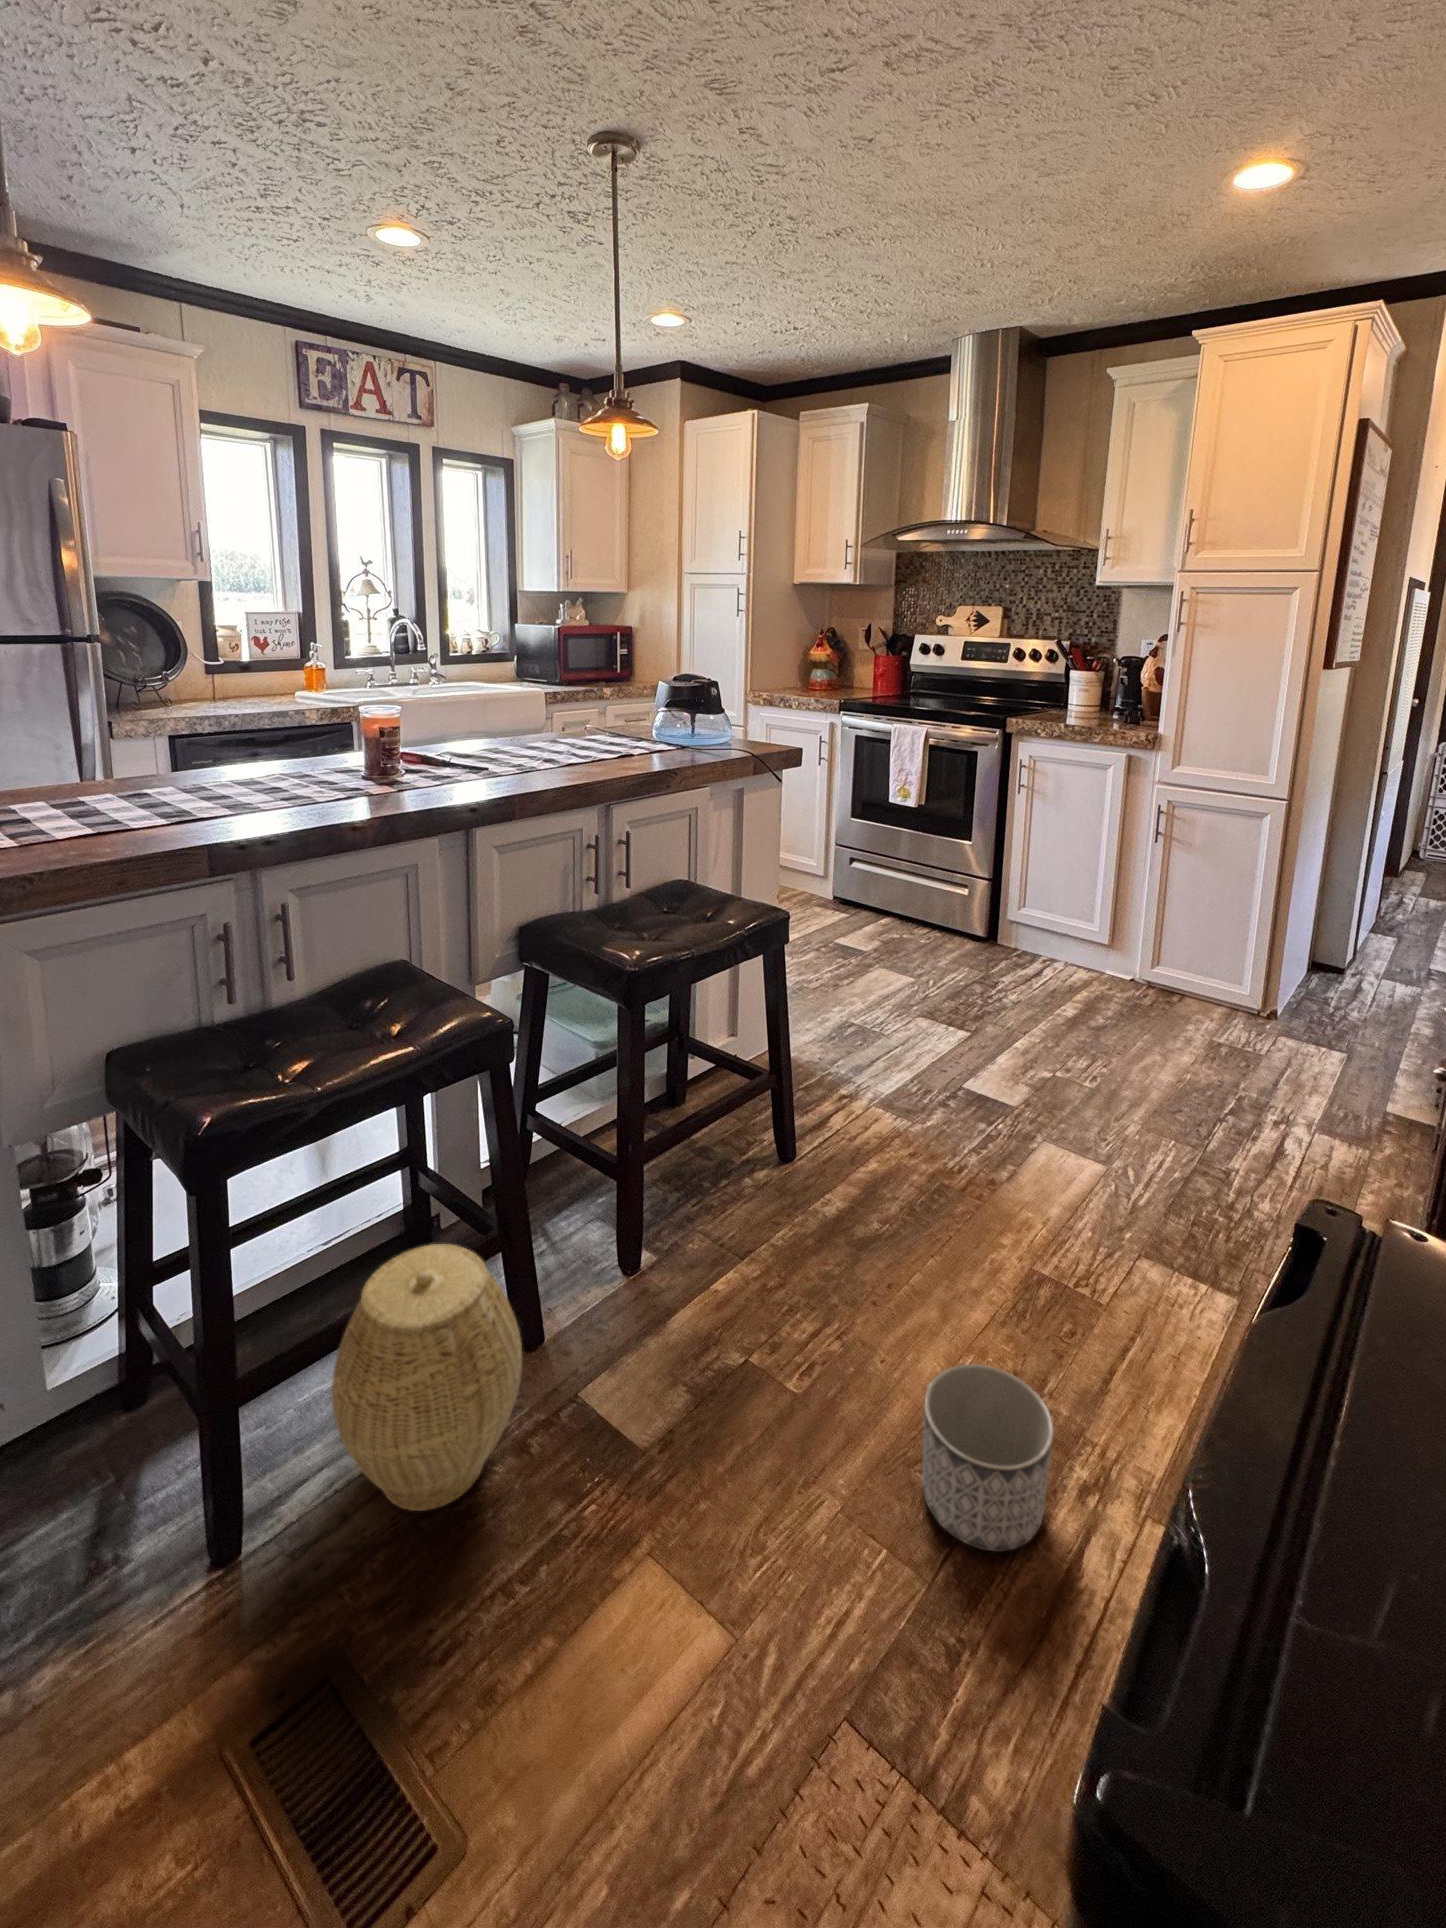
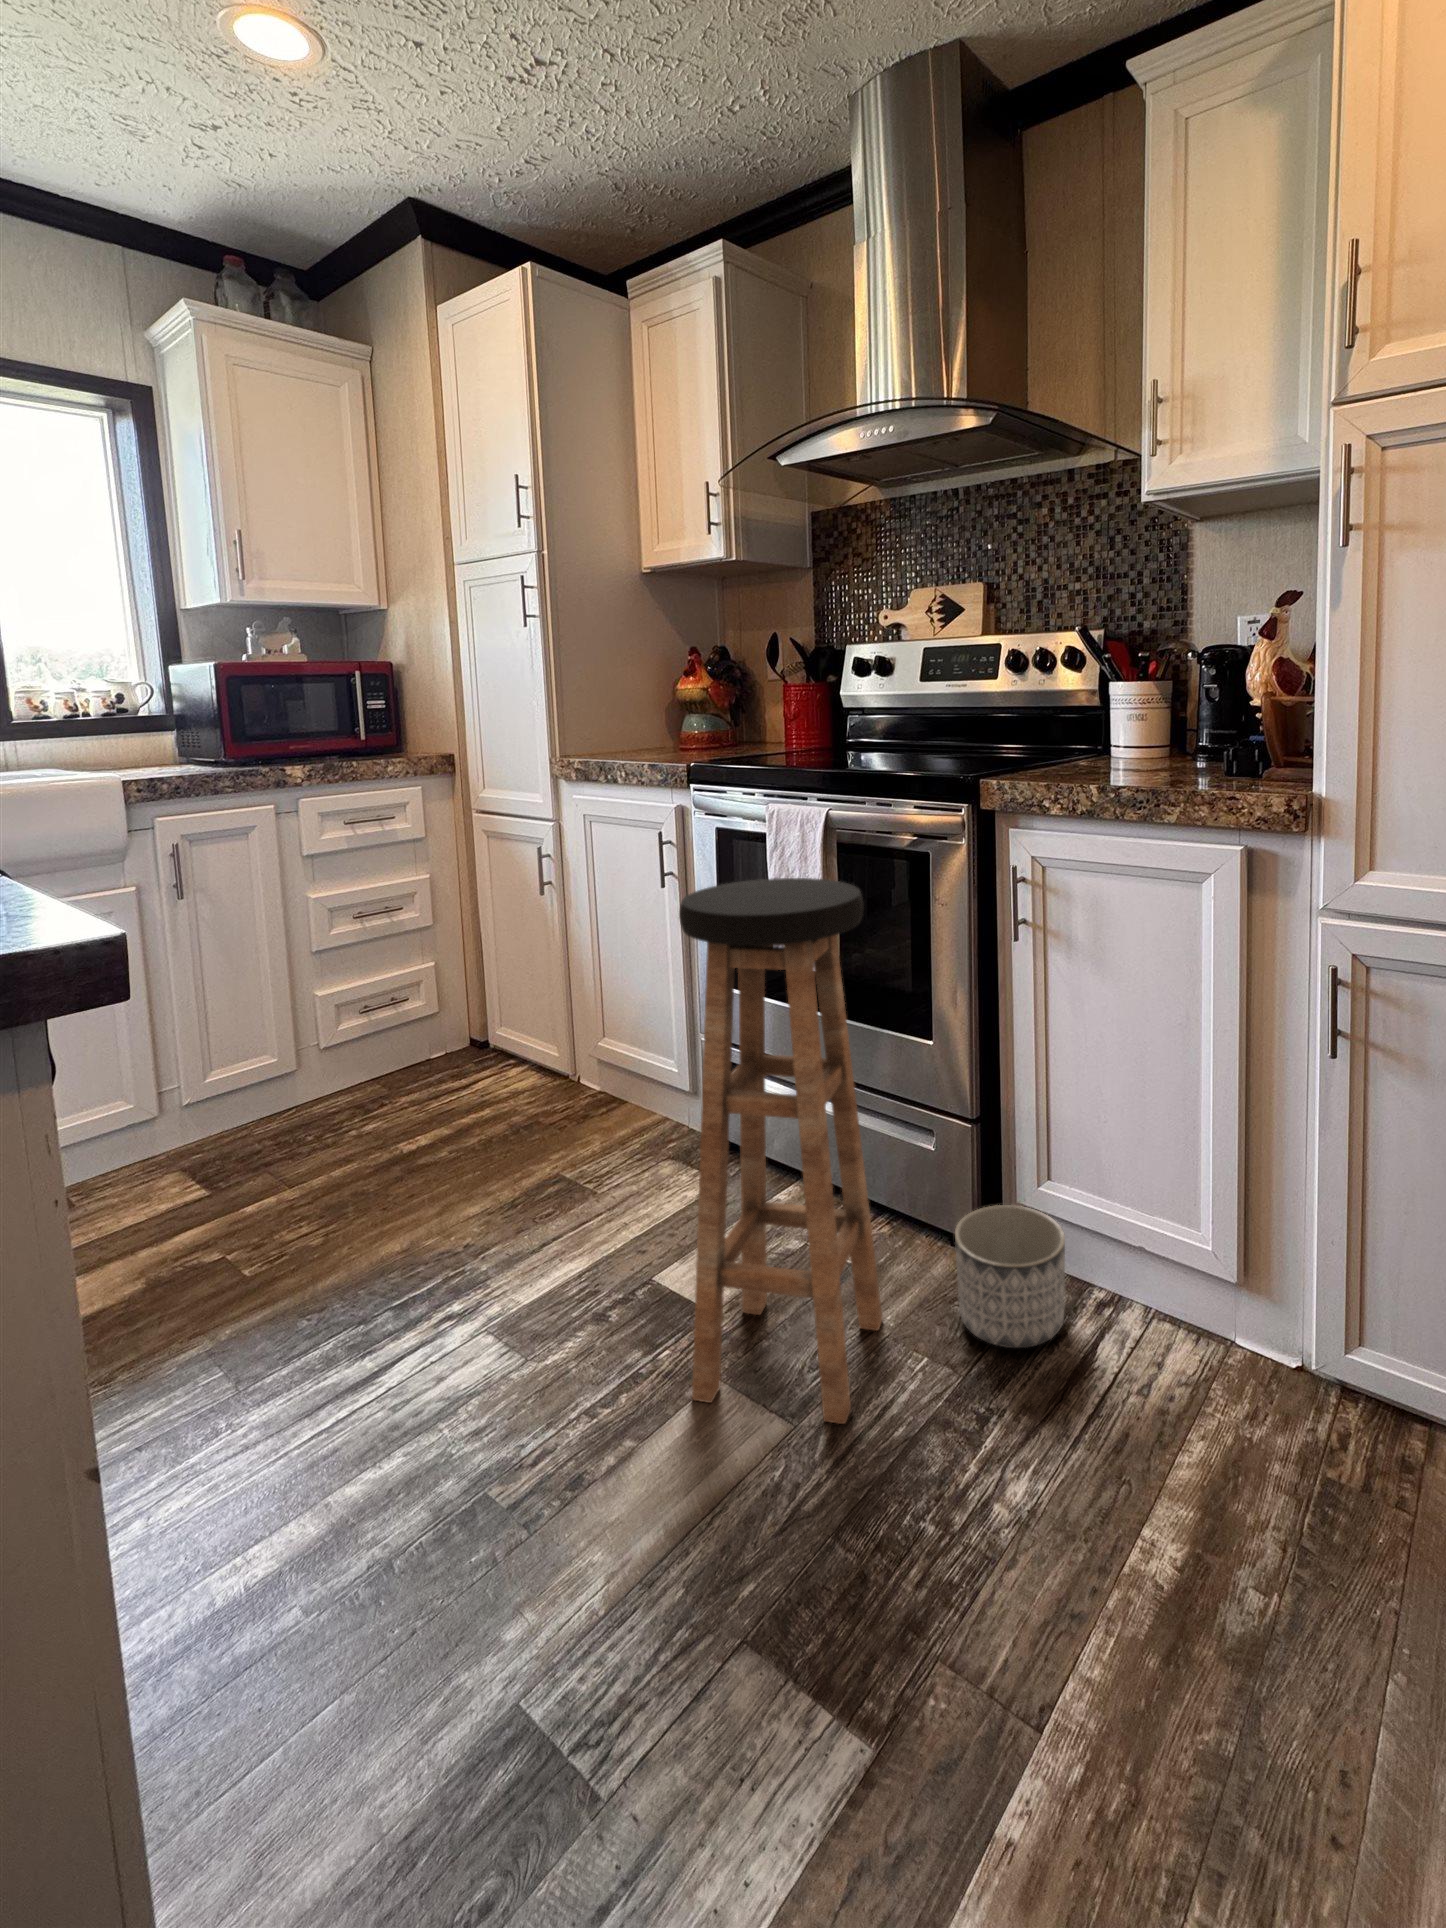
bar stool: none [620,993,856,1645] -> present [679,878,883,1424]
woven basket: present [332,1244,522,1511] -> none [427,1135,598,1368]

